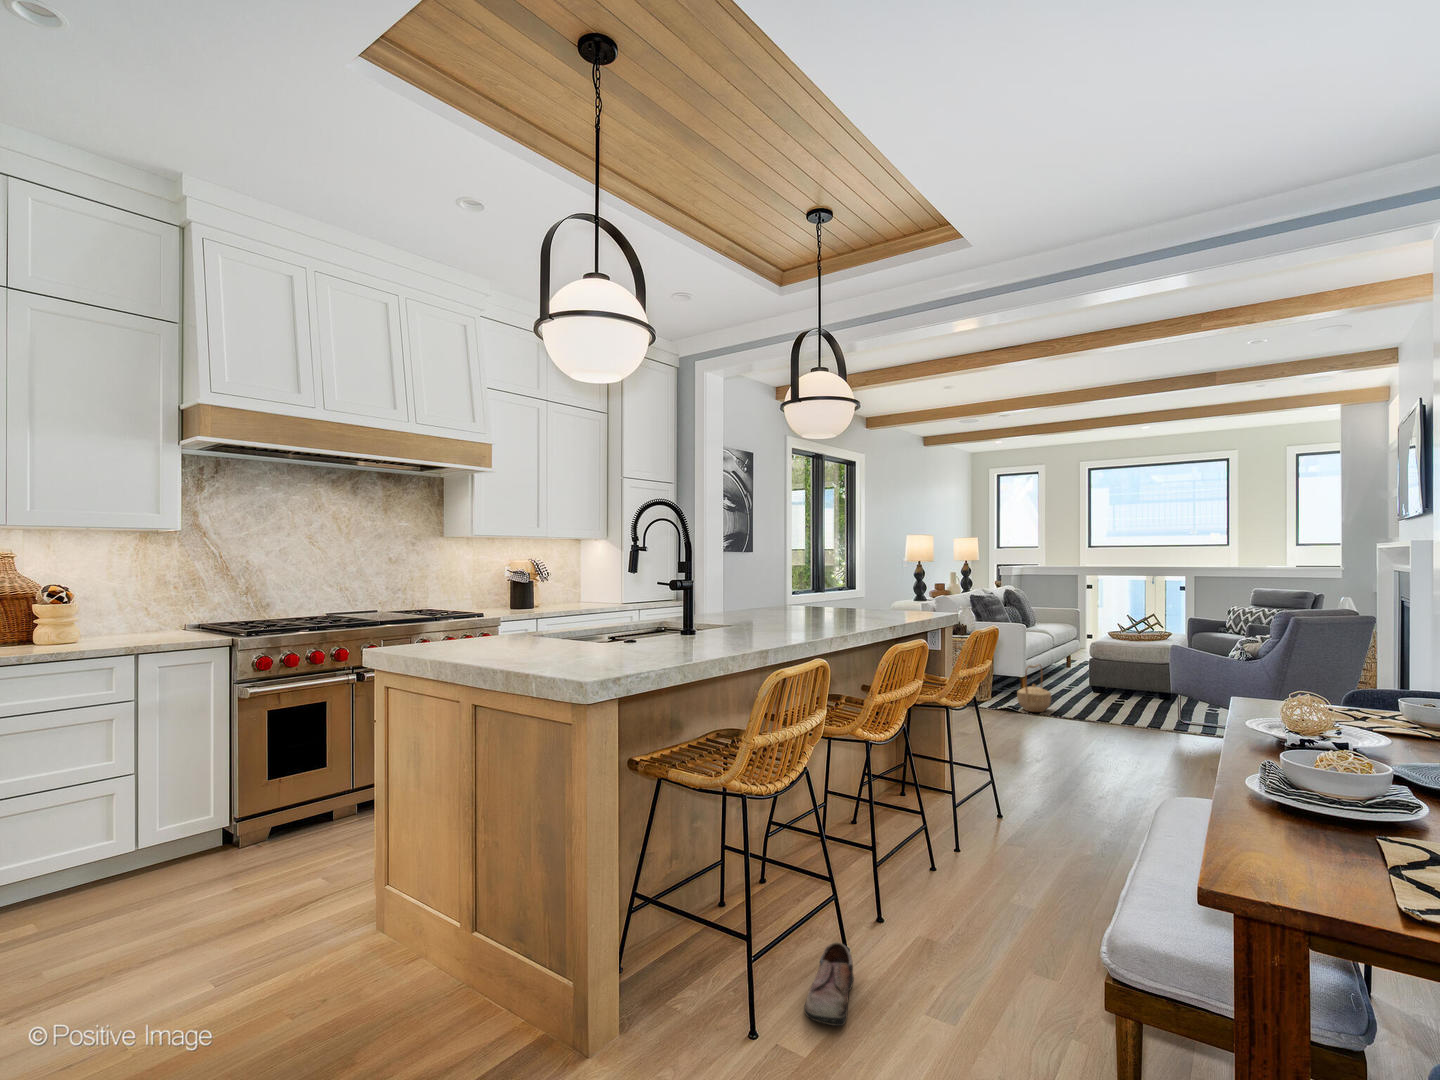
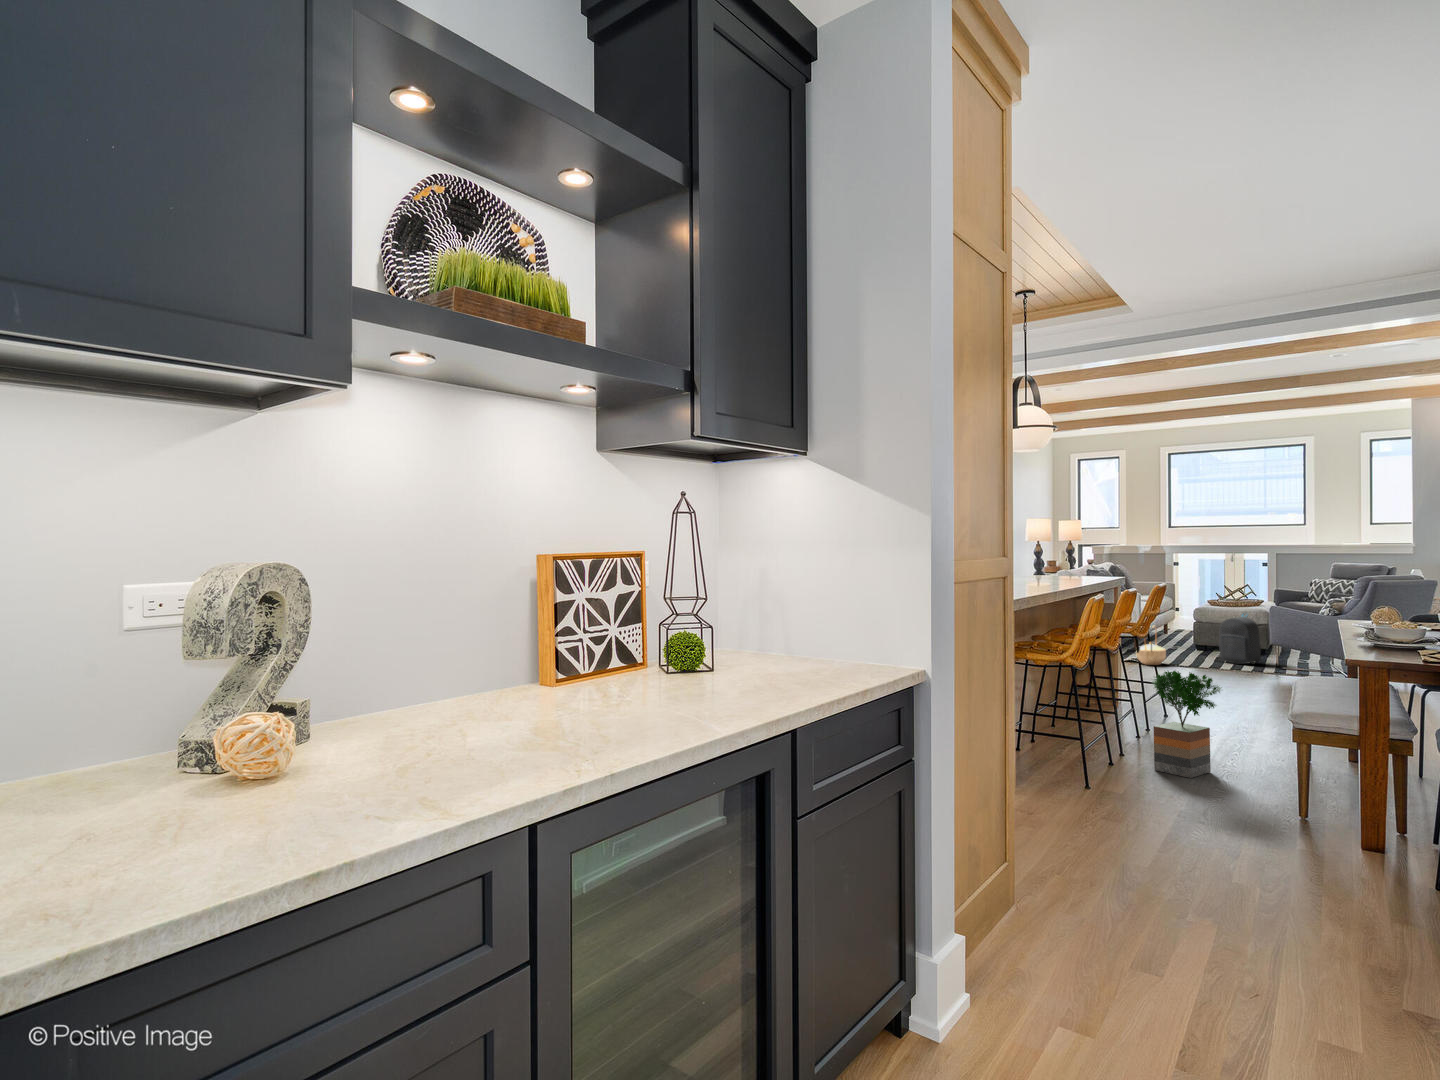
backpack: none [1116,651,1164,713] -> present [1219,613,1261,664]
potted tree: none [928,780,1042,970] -> present [1153,671,1222,778]
shoe: present [804,942,854,1026] -> none [1095,762,1125,795]

